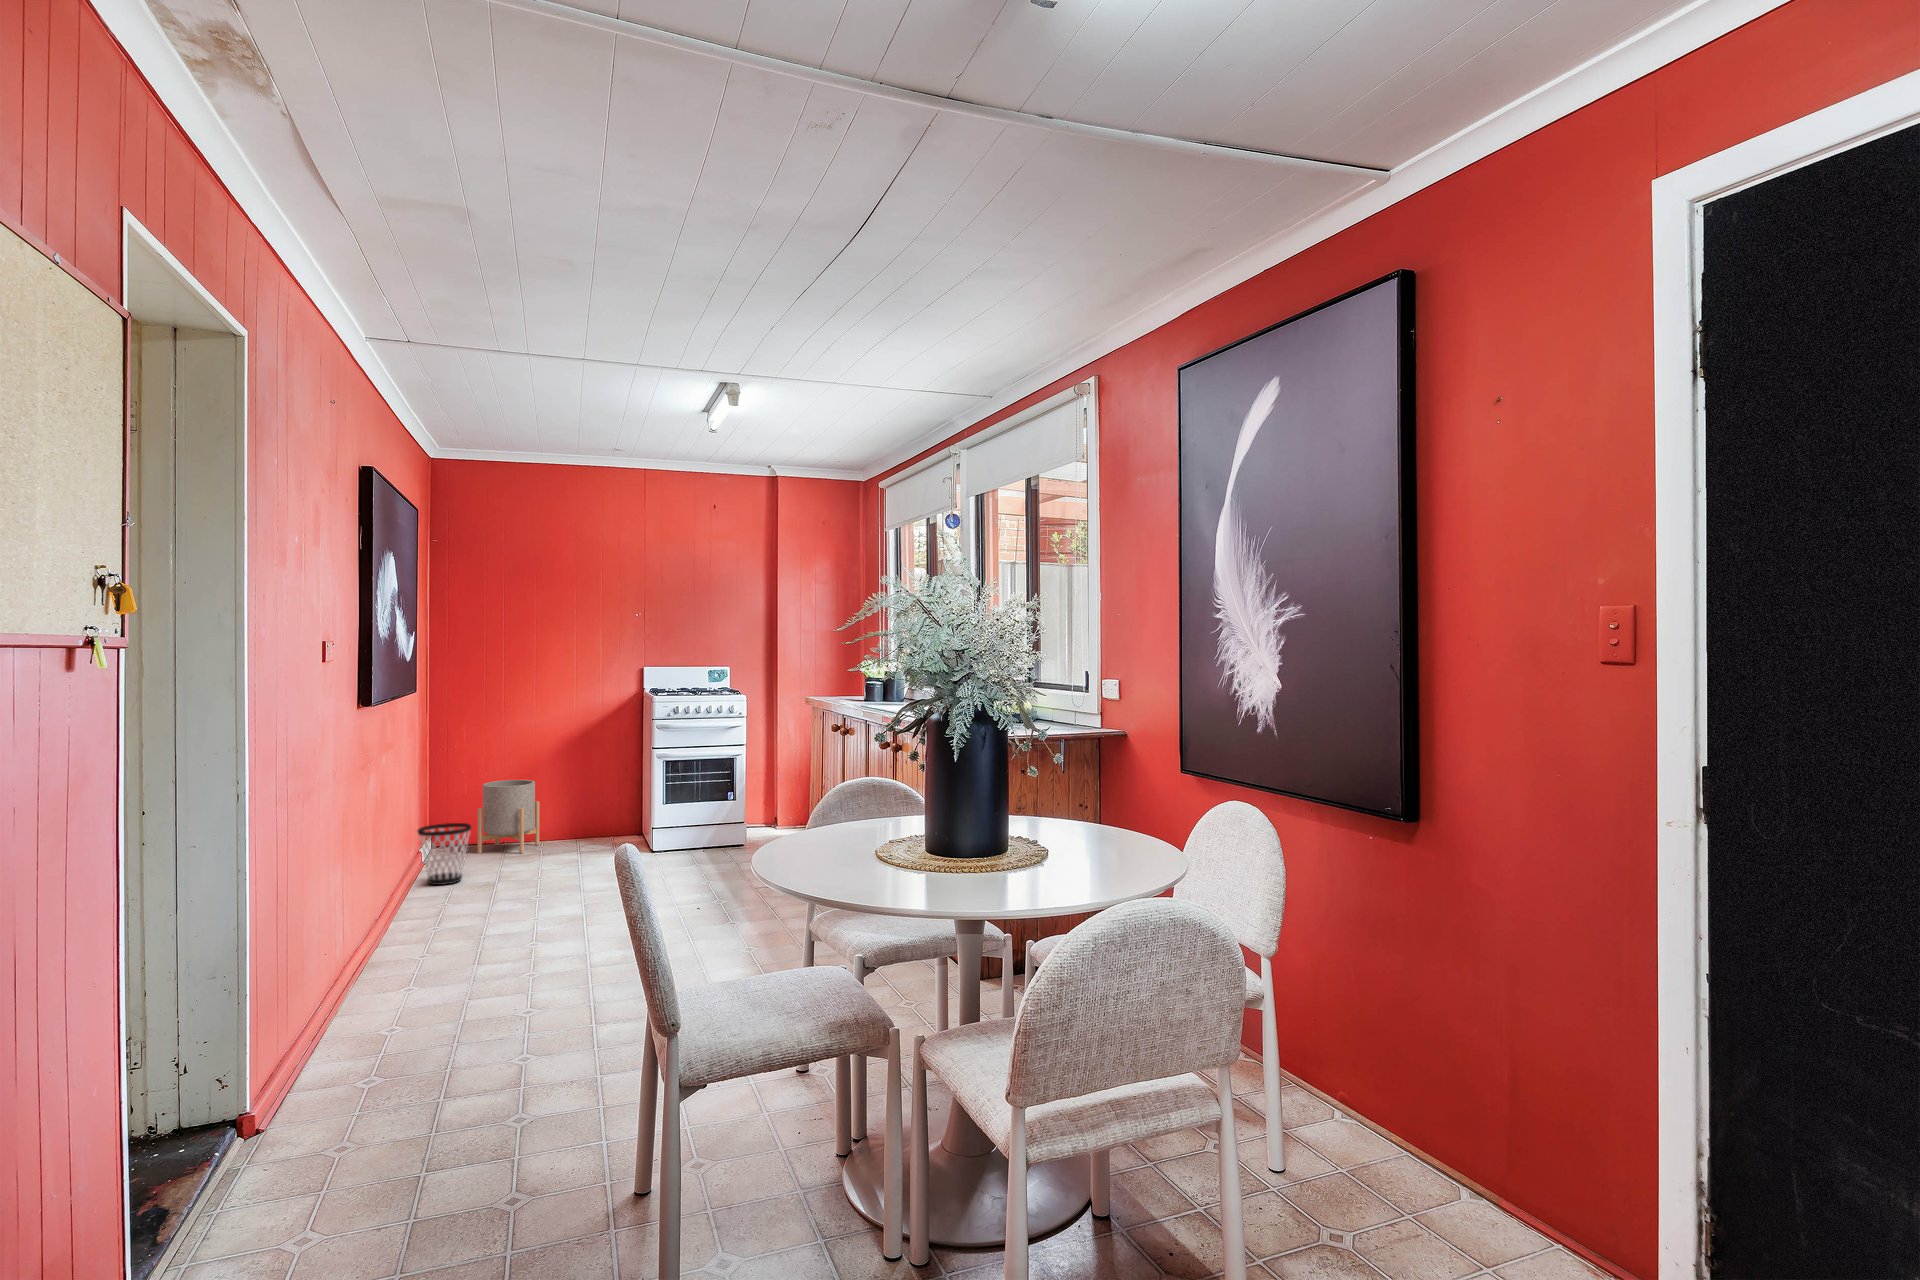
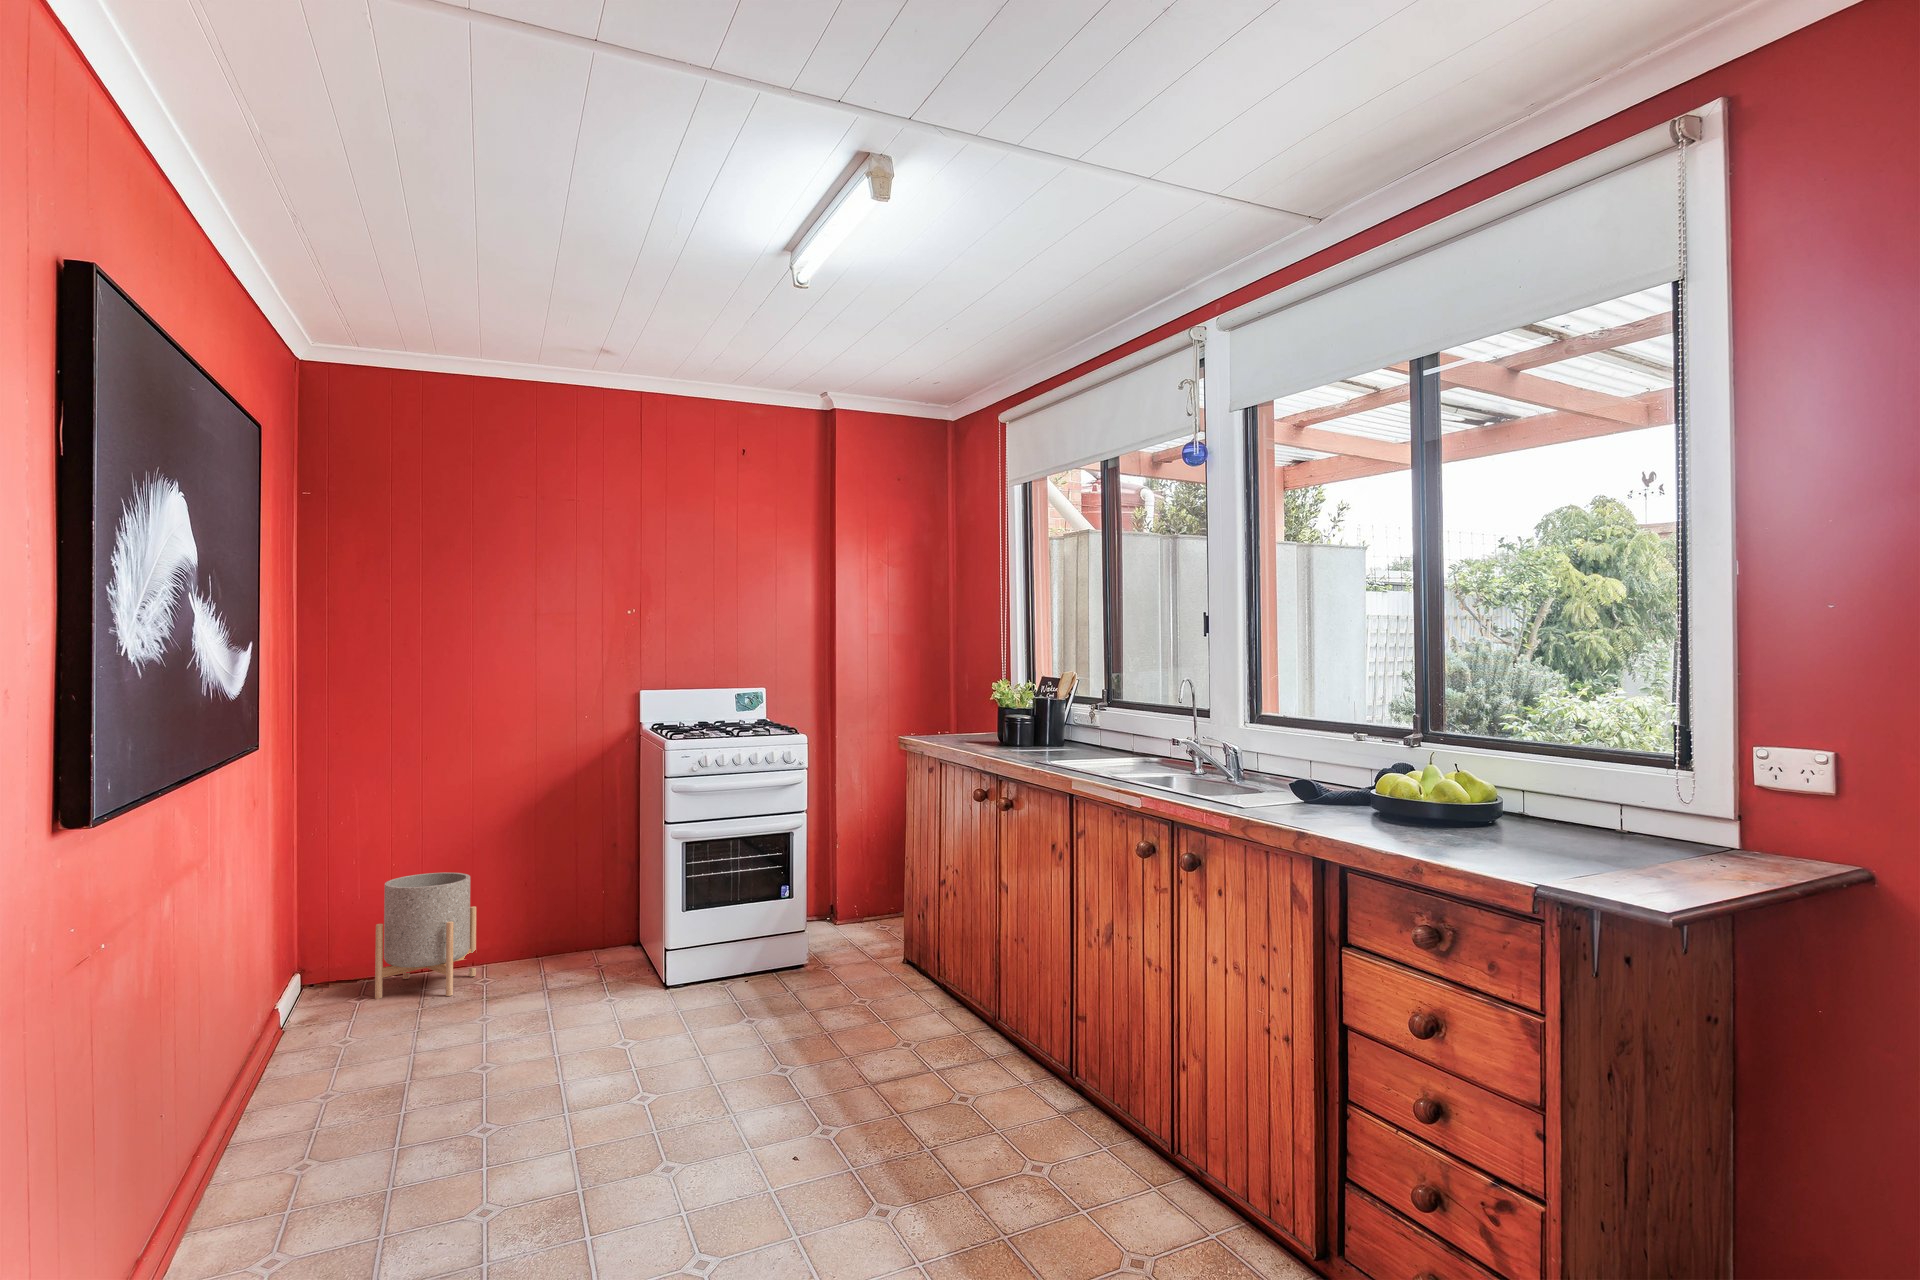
wastebasket: present [418,823,471,885] -> none [268,962,368,1081]

